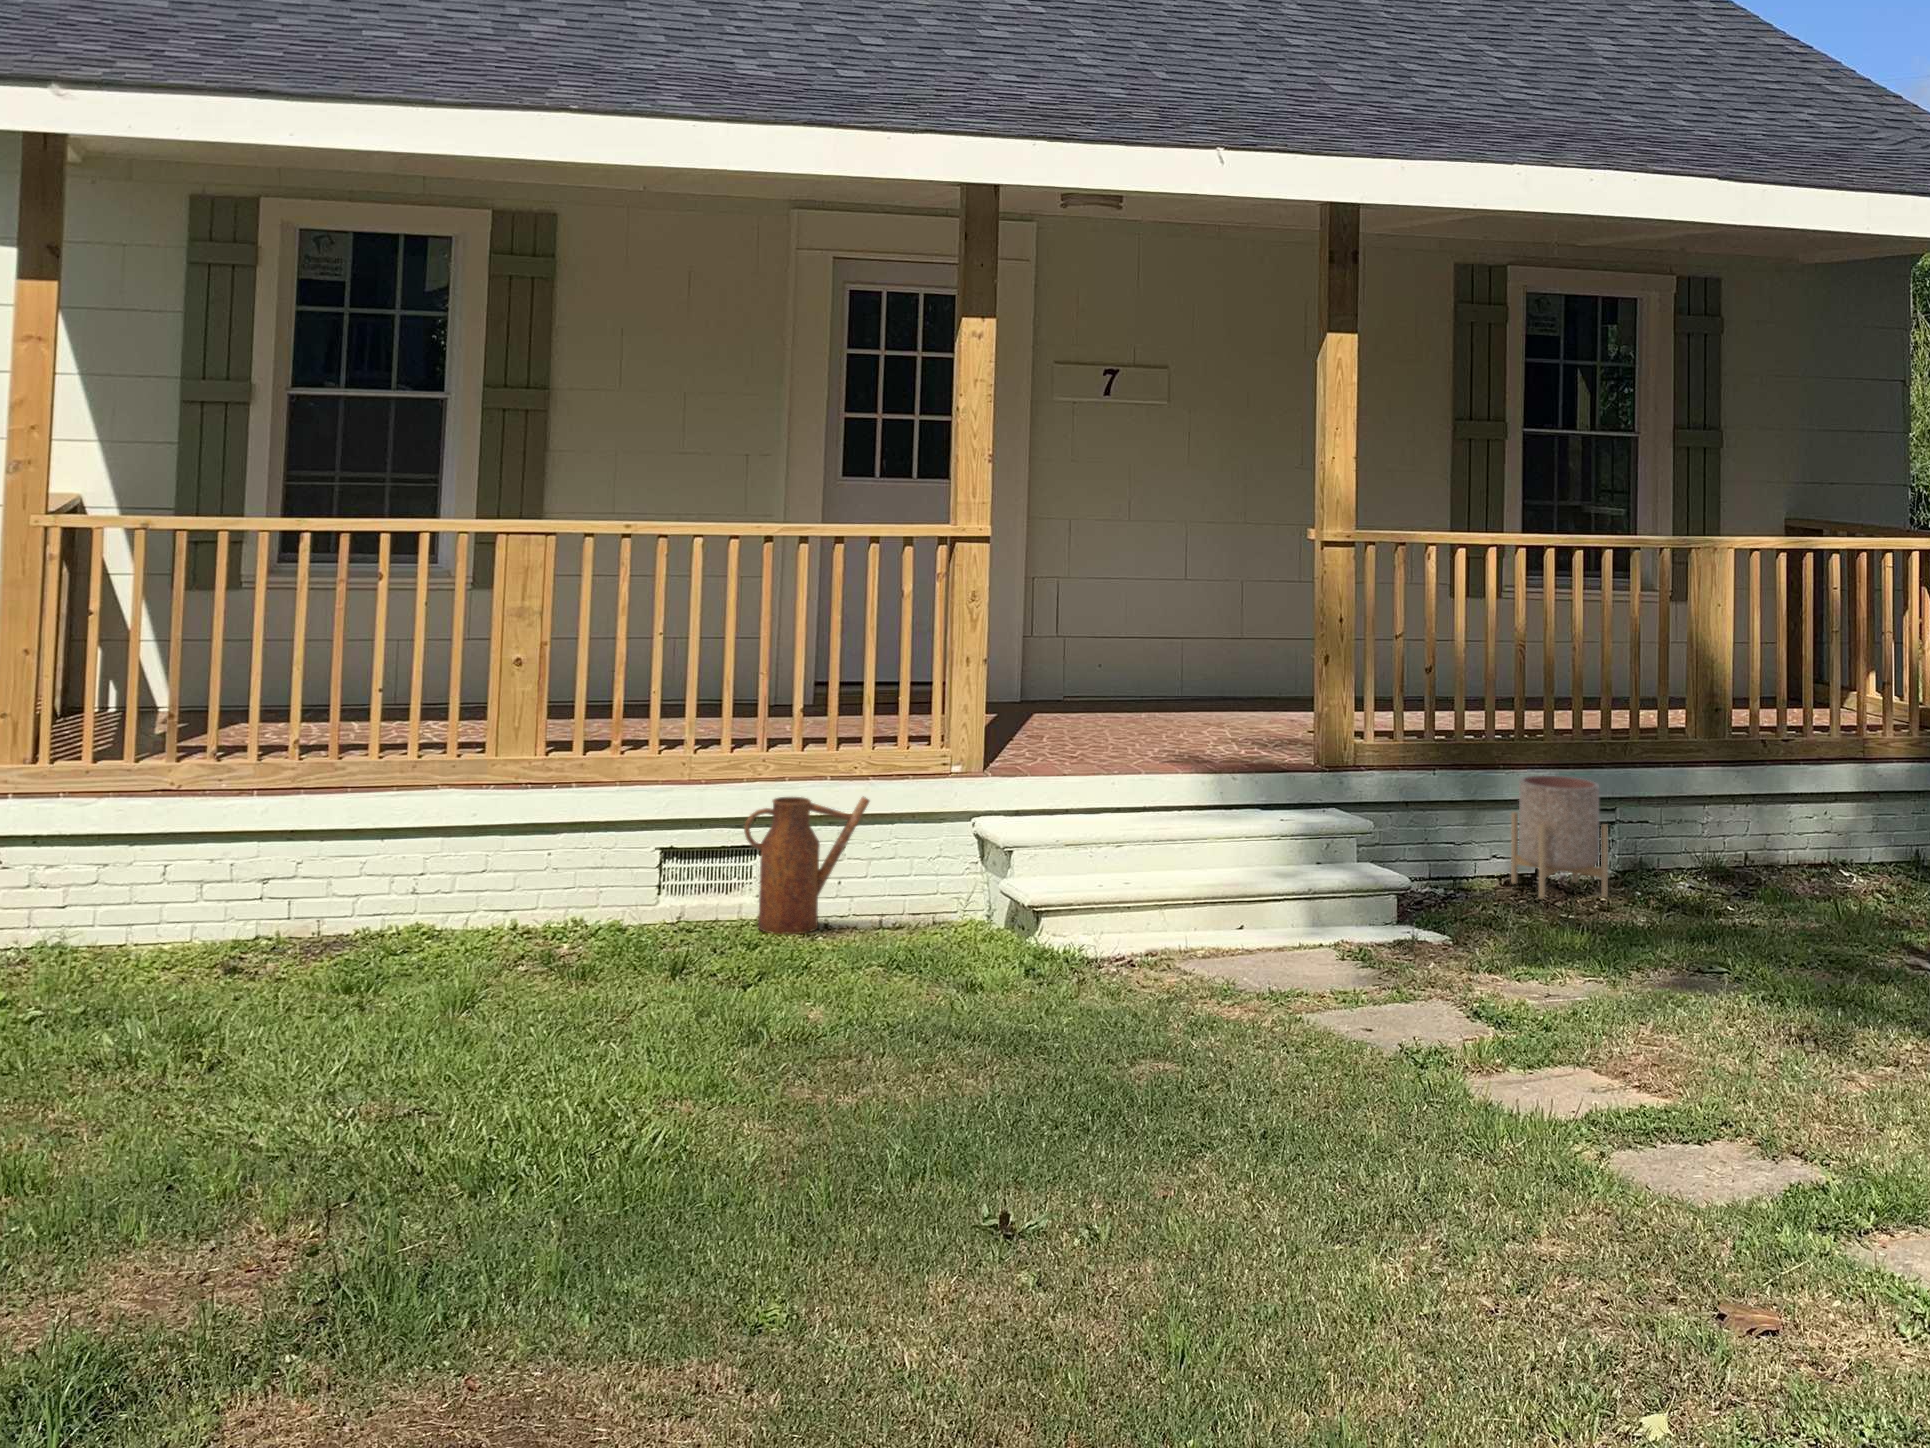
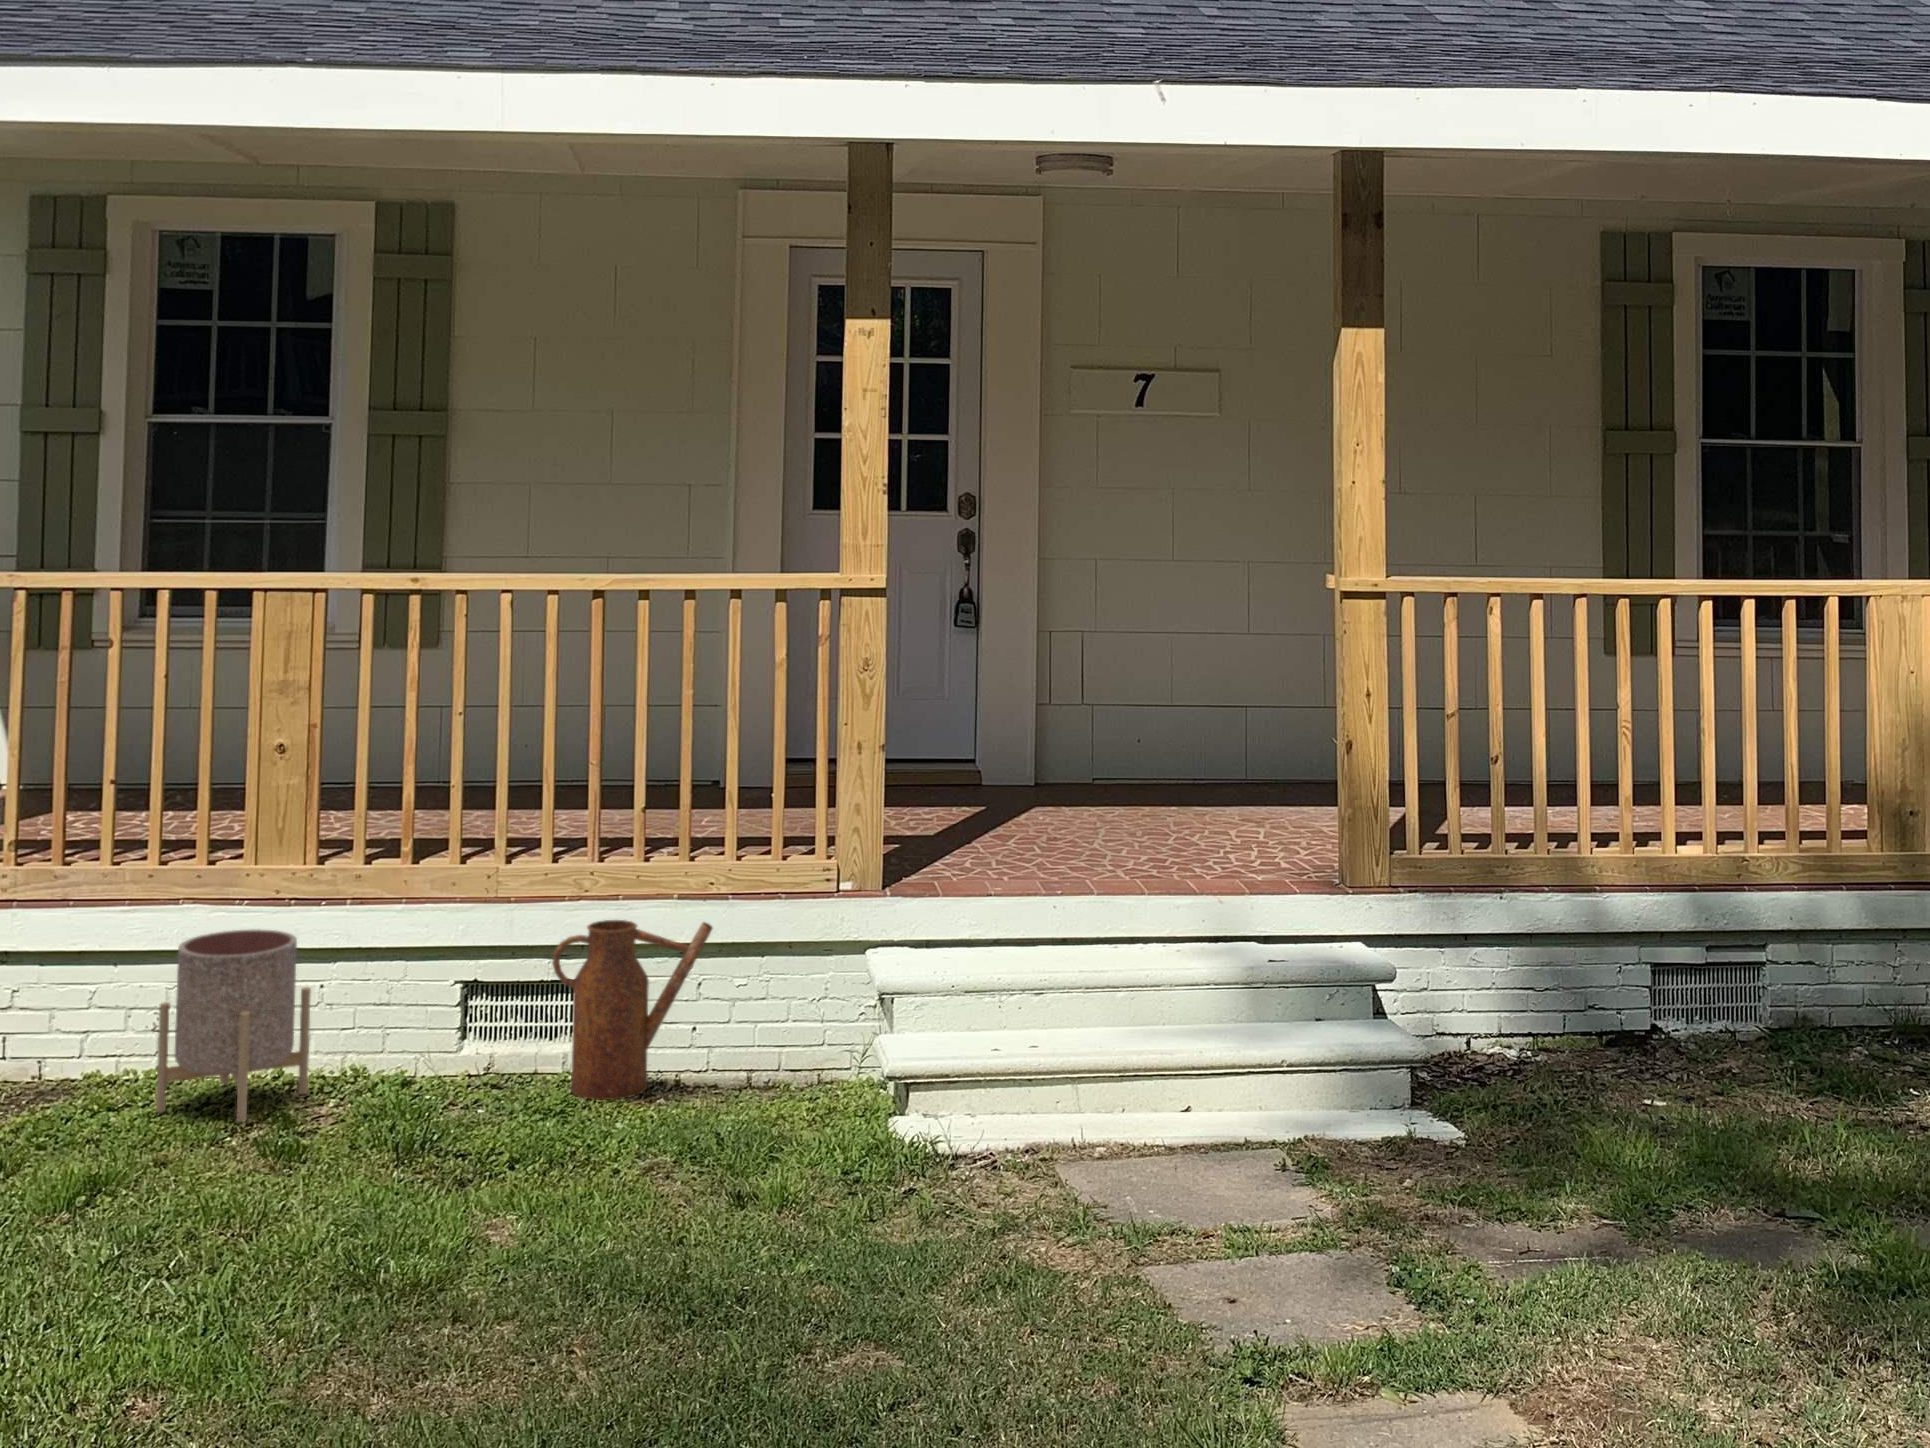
planter: present [1511,775,1608,899] -> present [156,929,311,1122]

